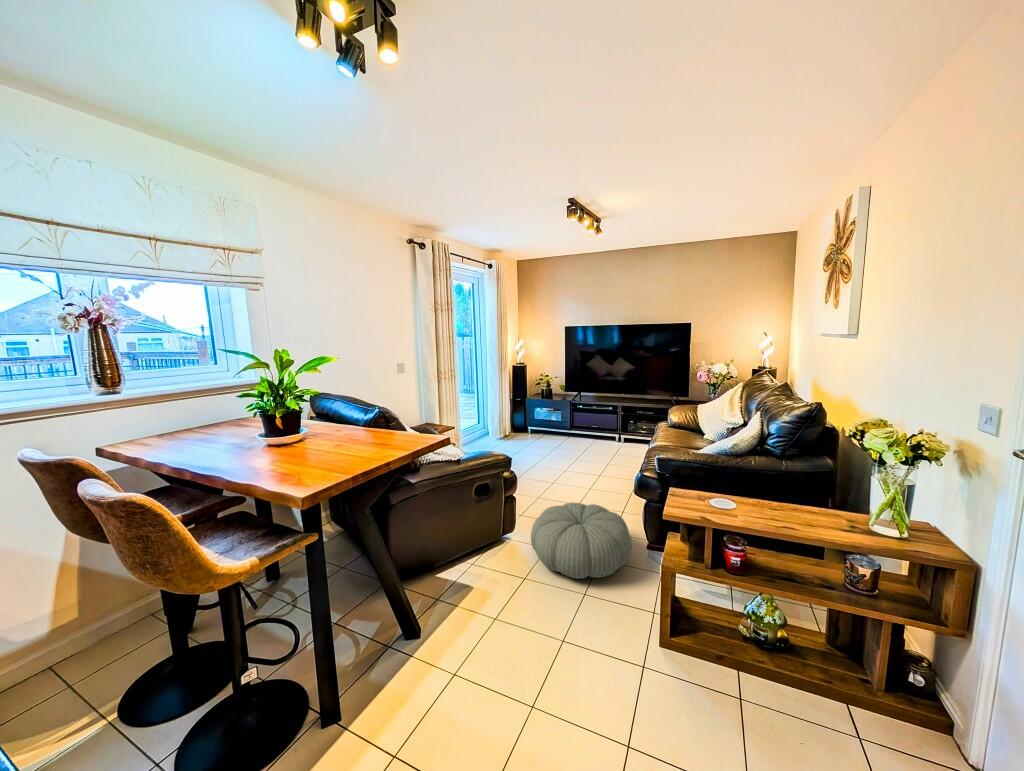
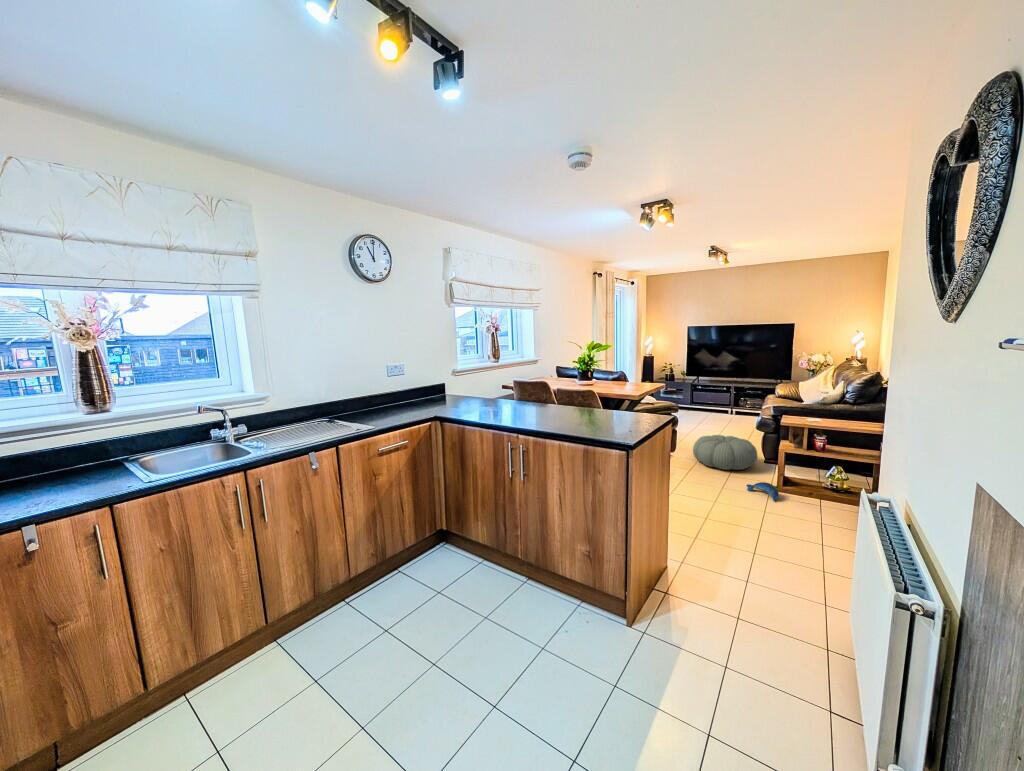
plush toy: none [601,635,657,698] -> present [746,482,779,501]

